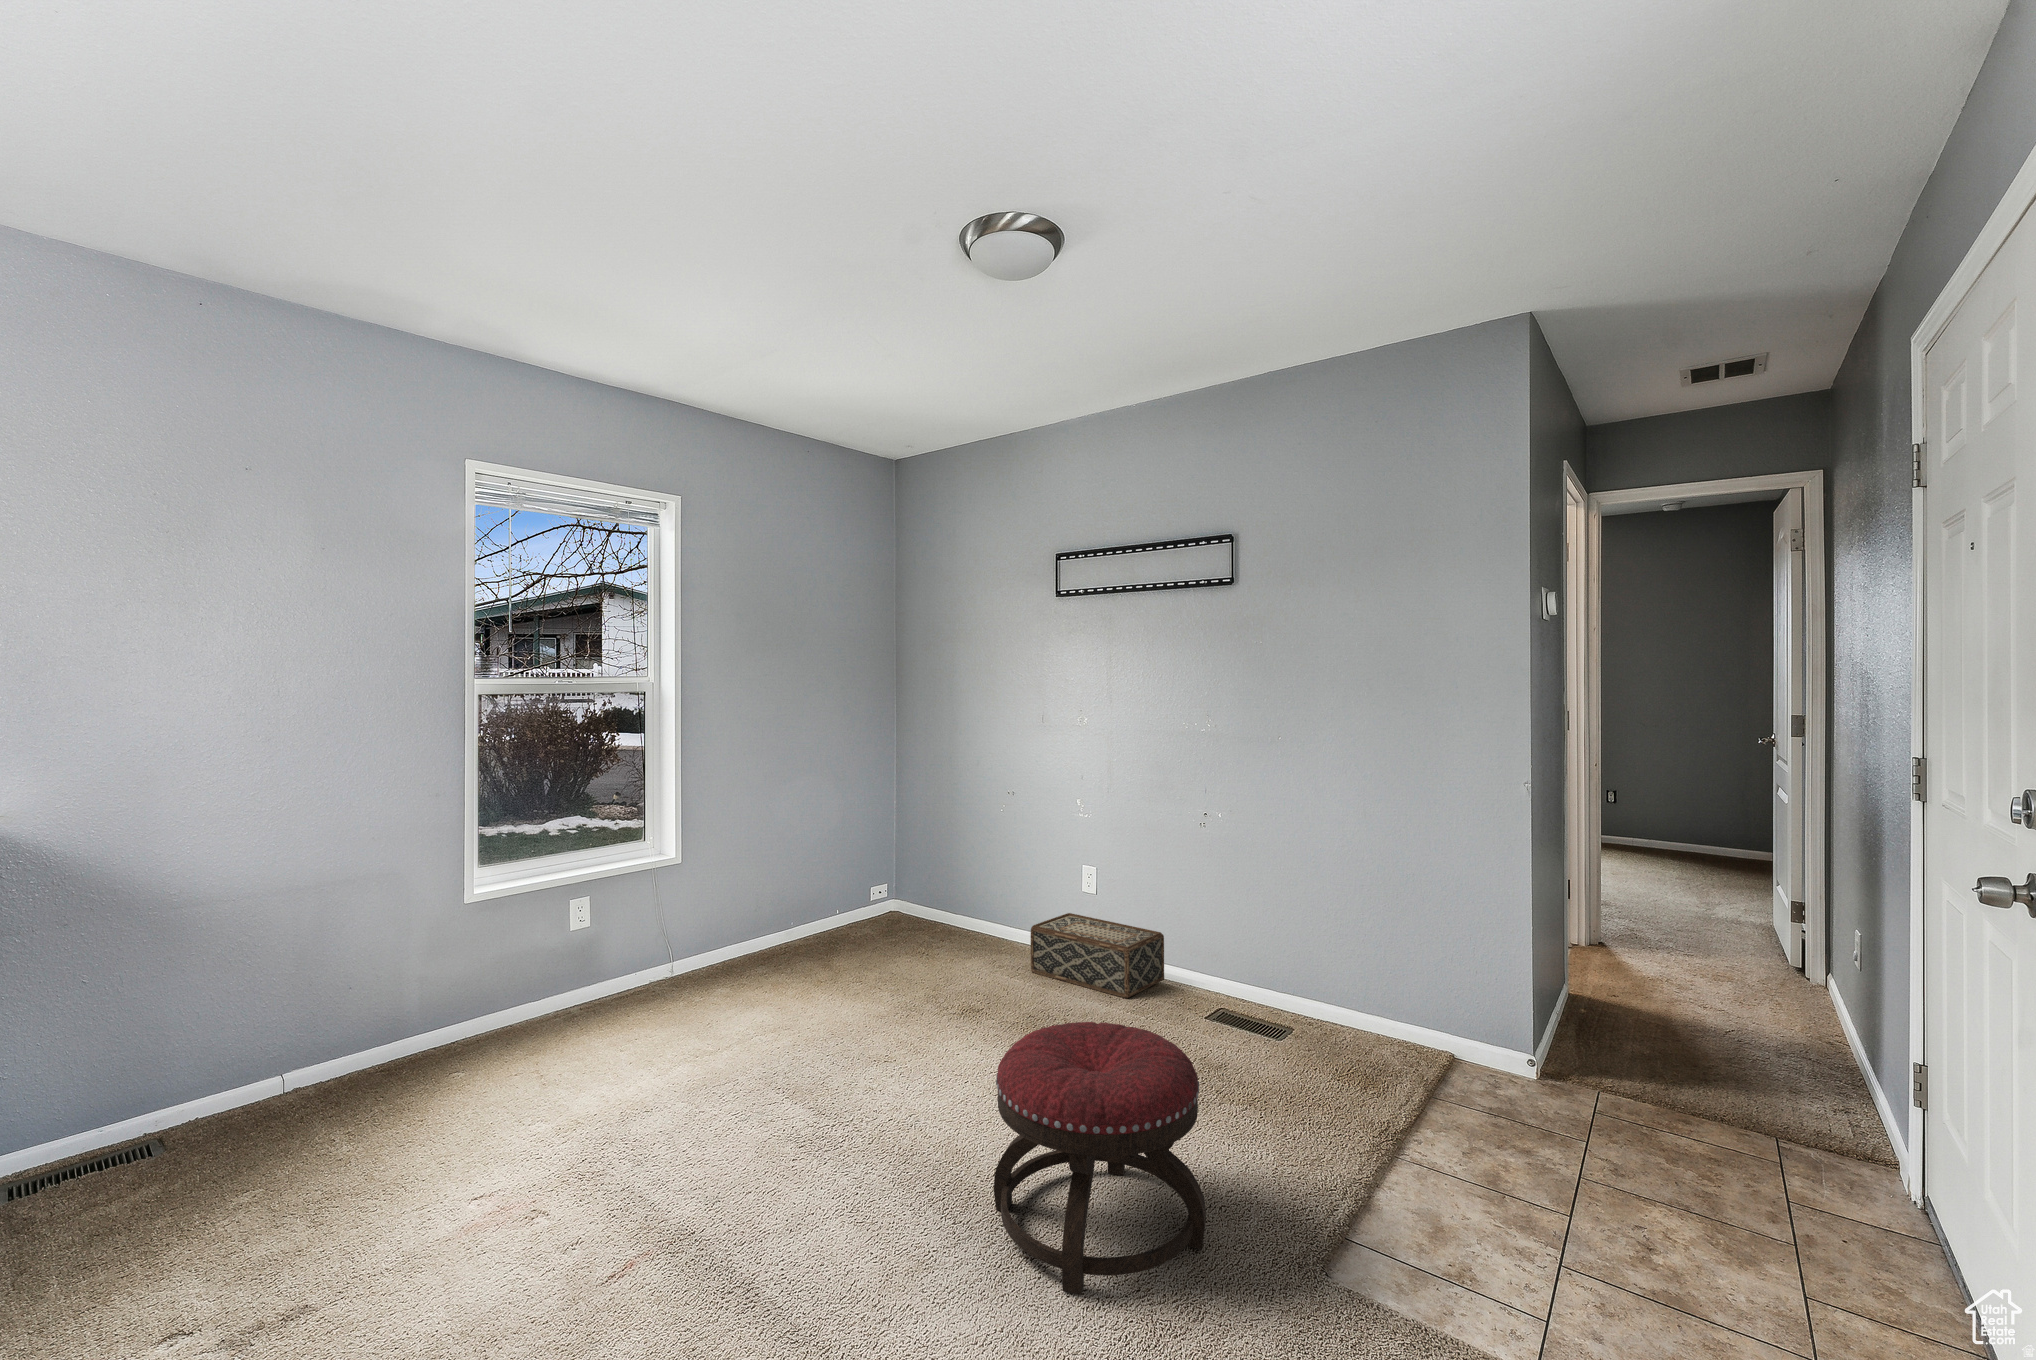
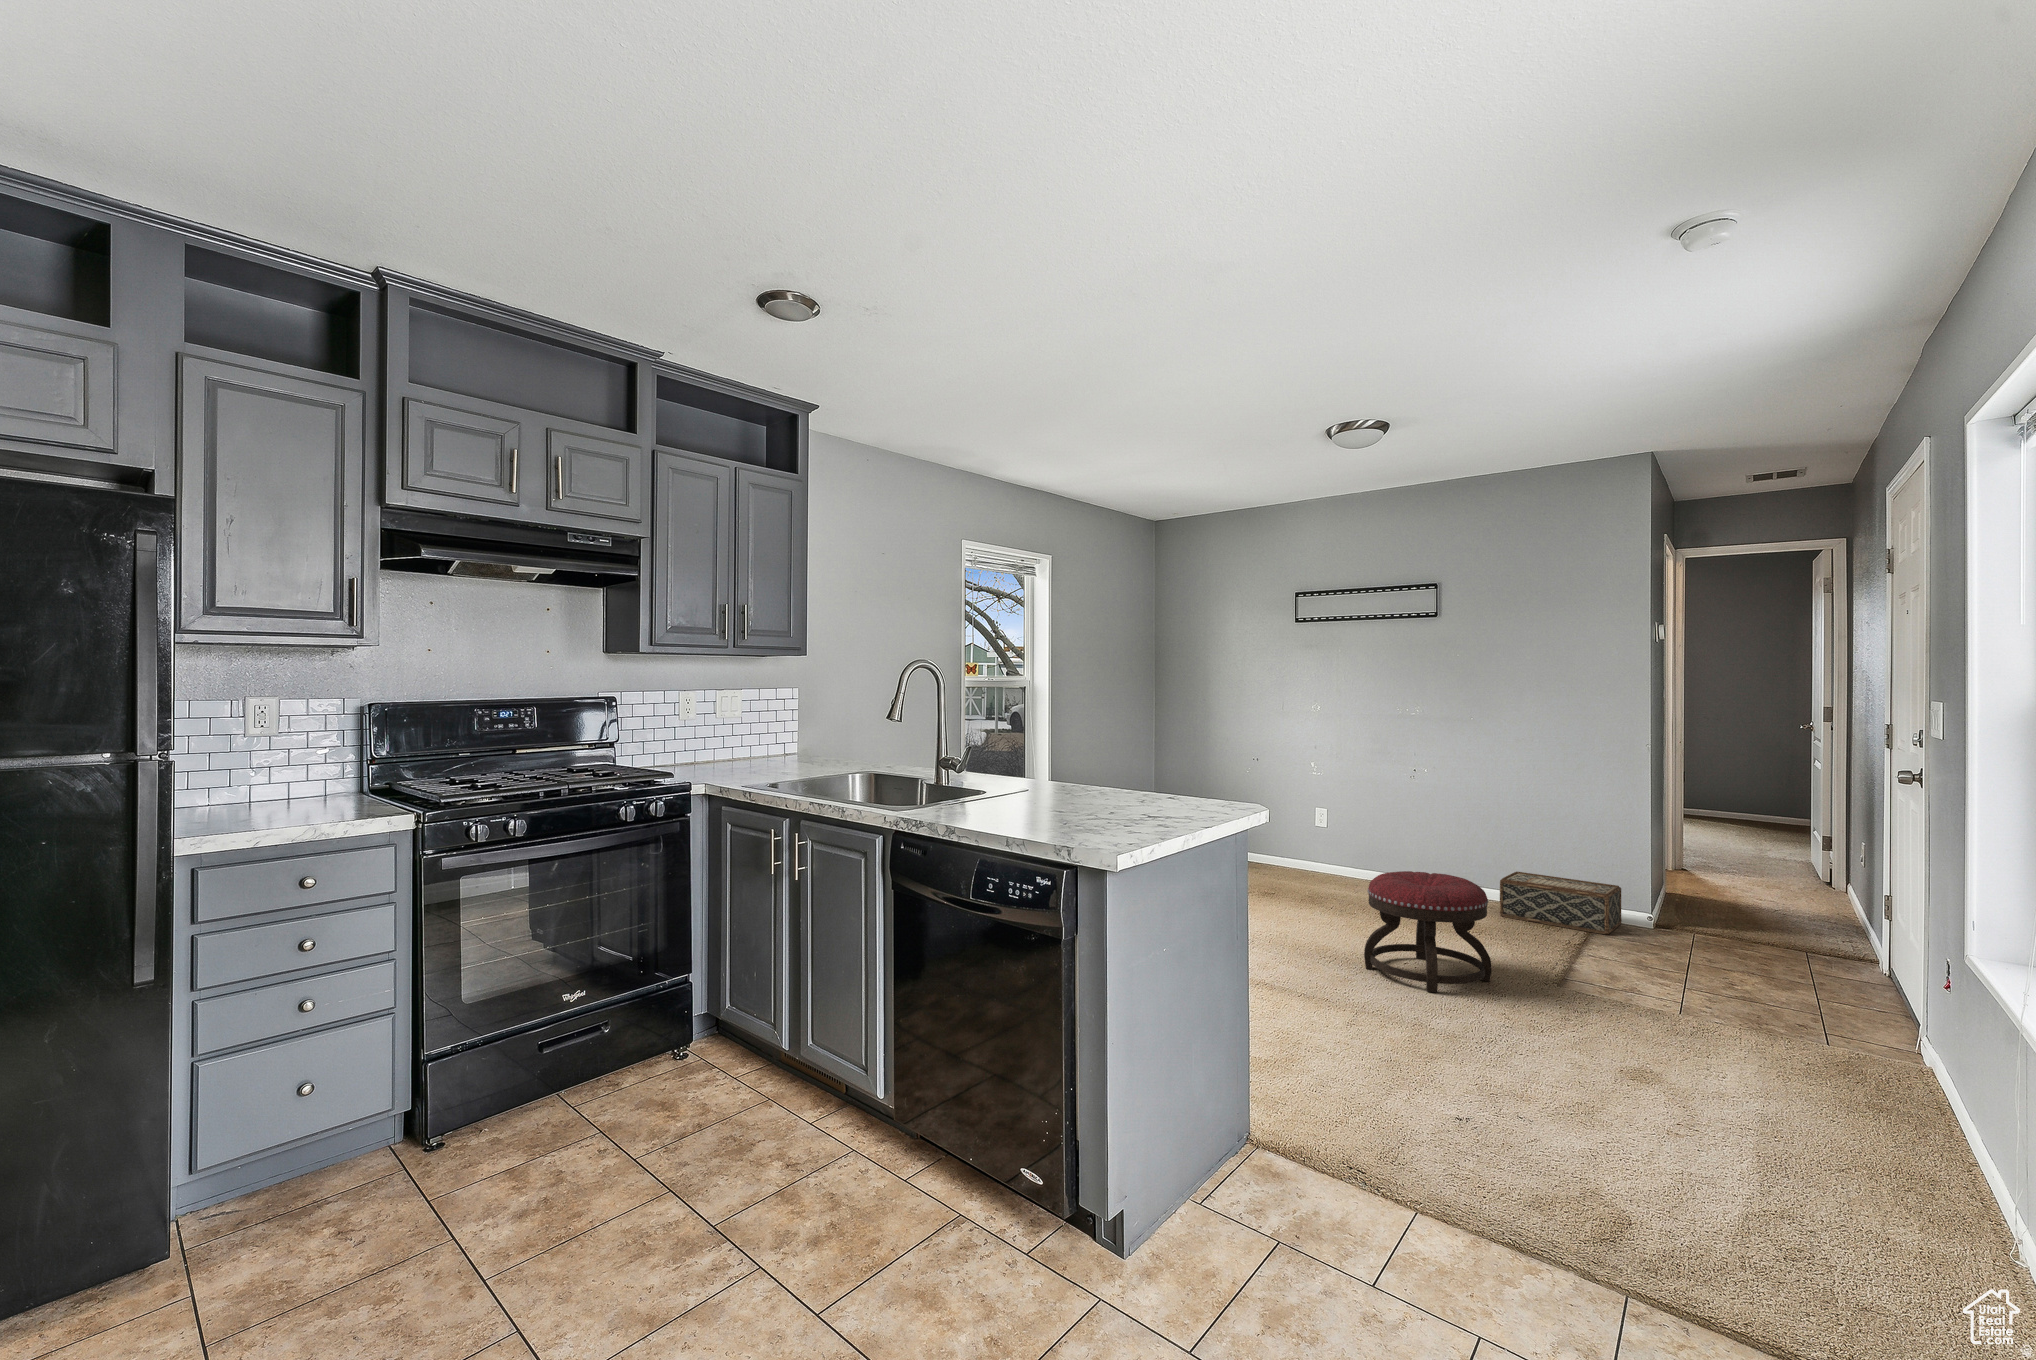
woven basket: present [1031,913,1164,998] -> present [1500,872,1621,934]

